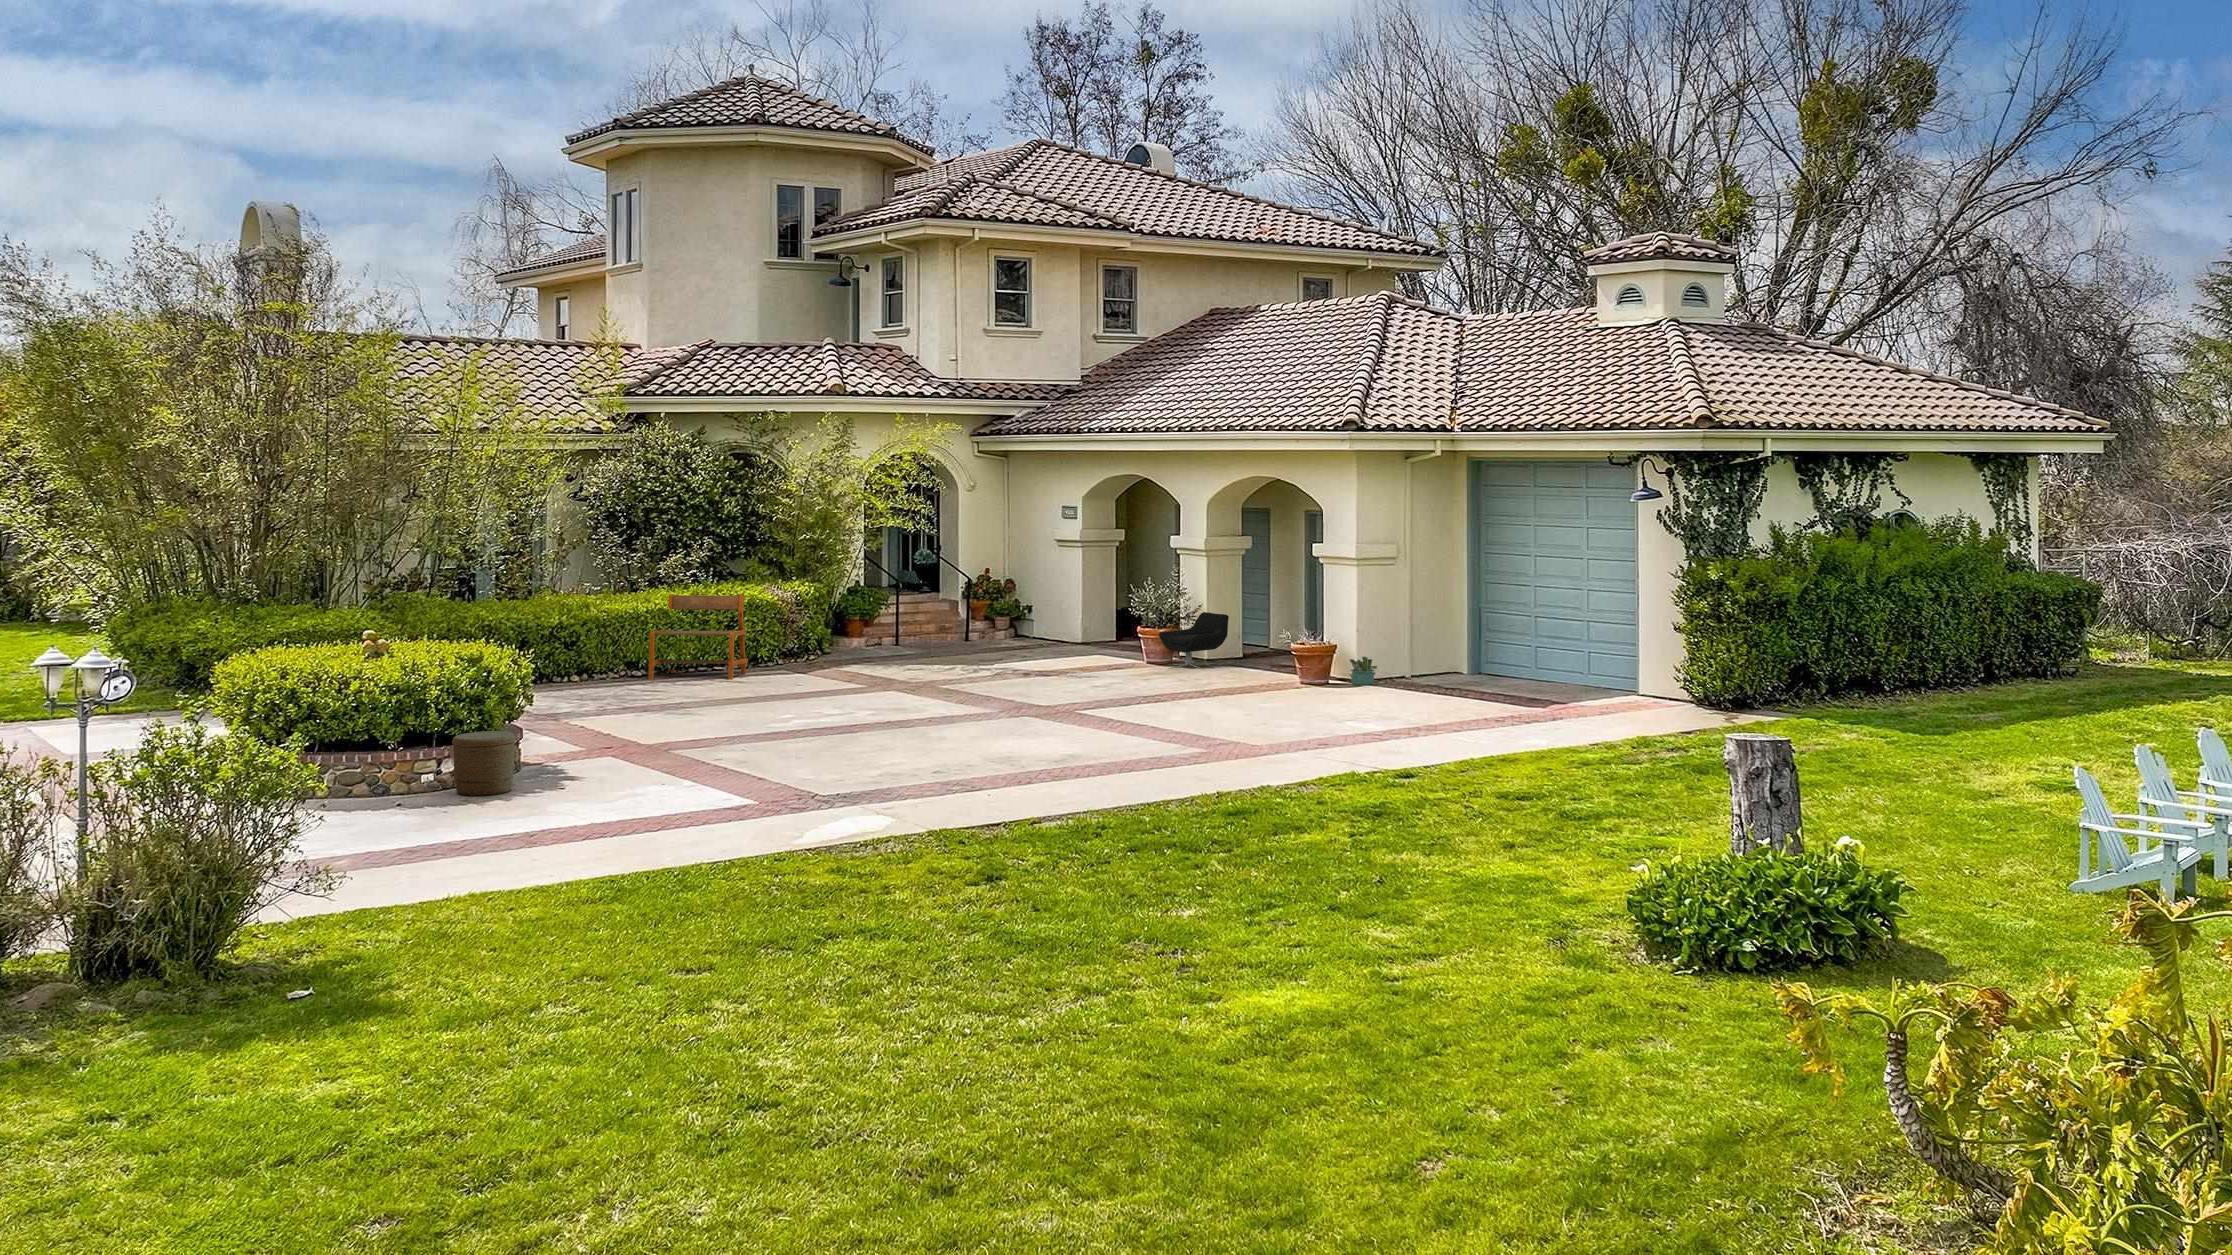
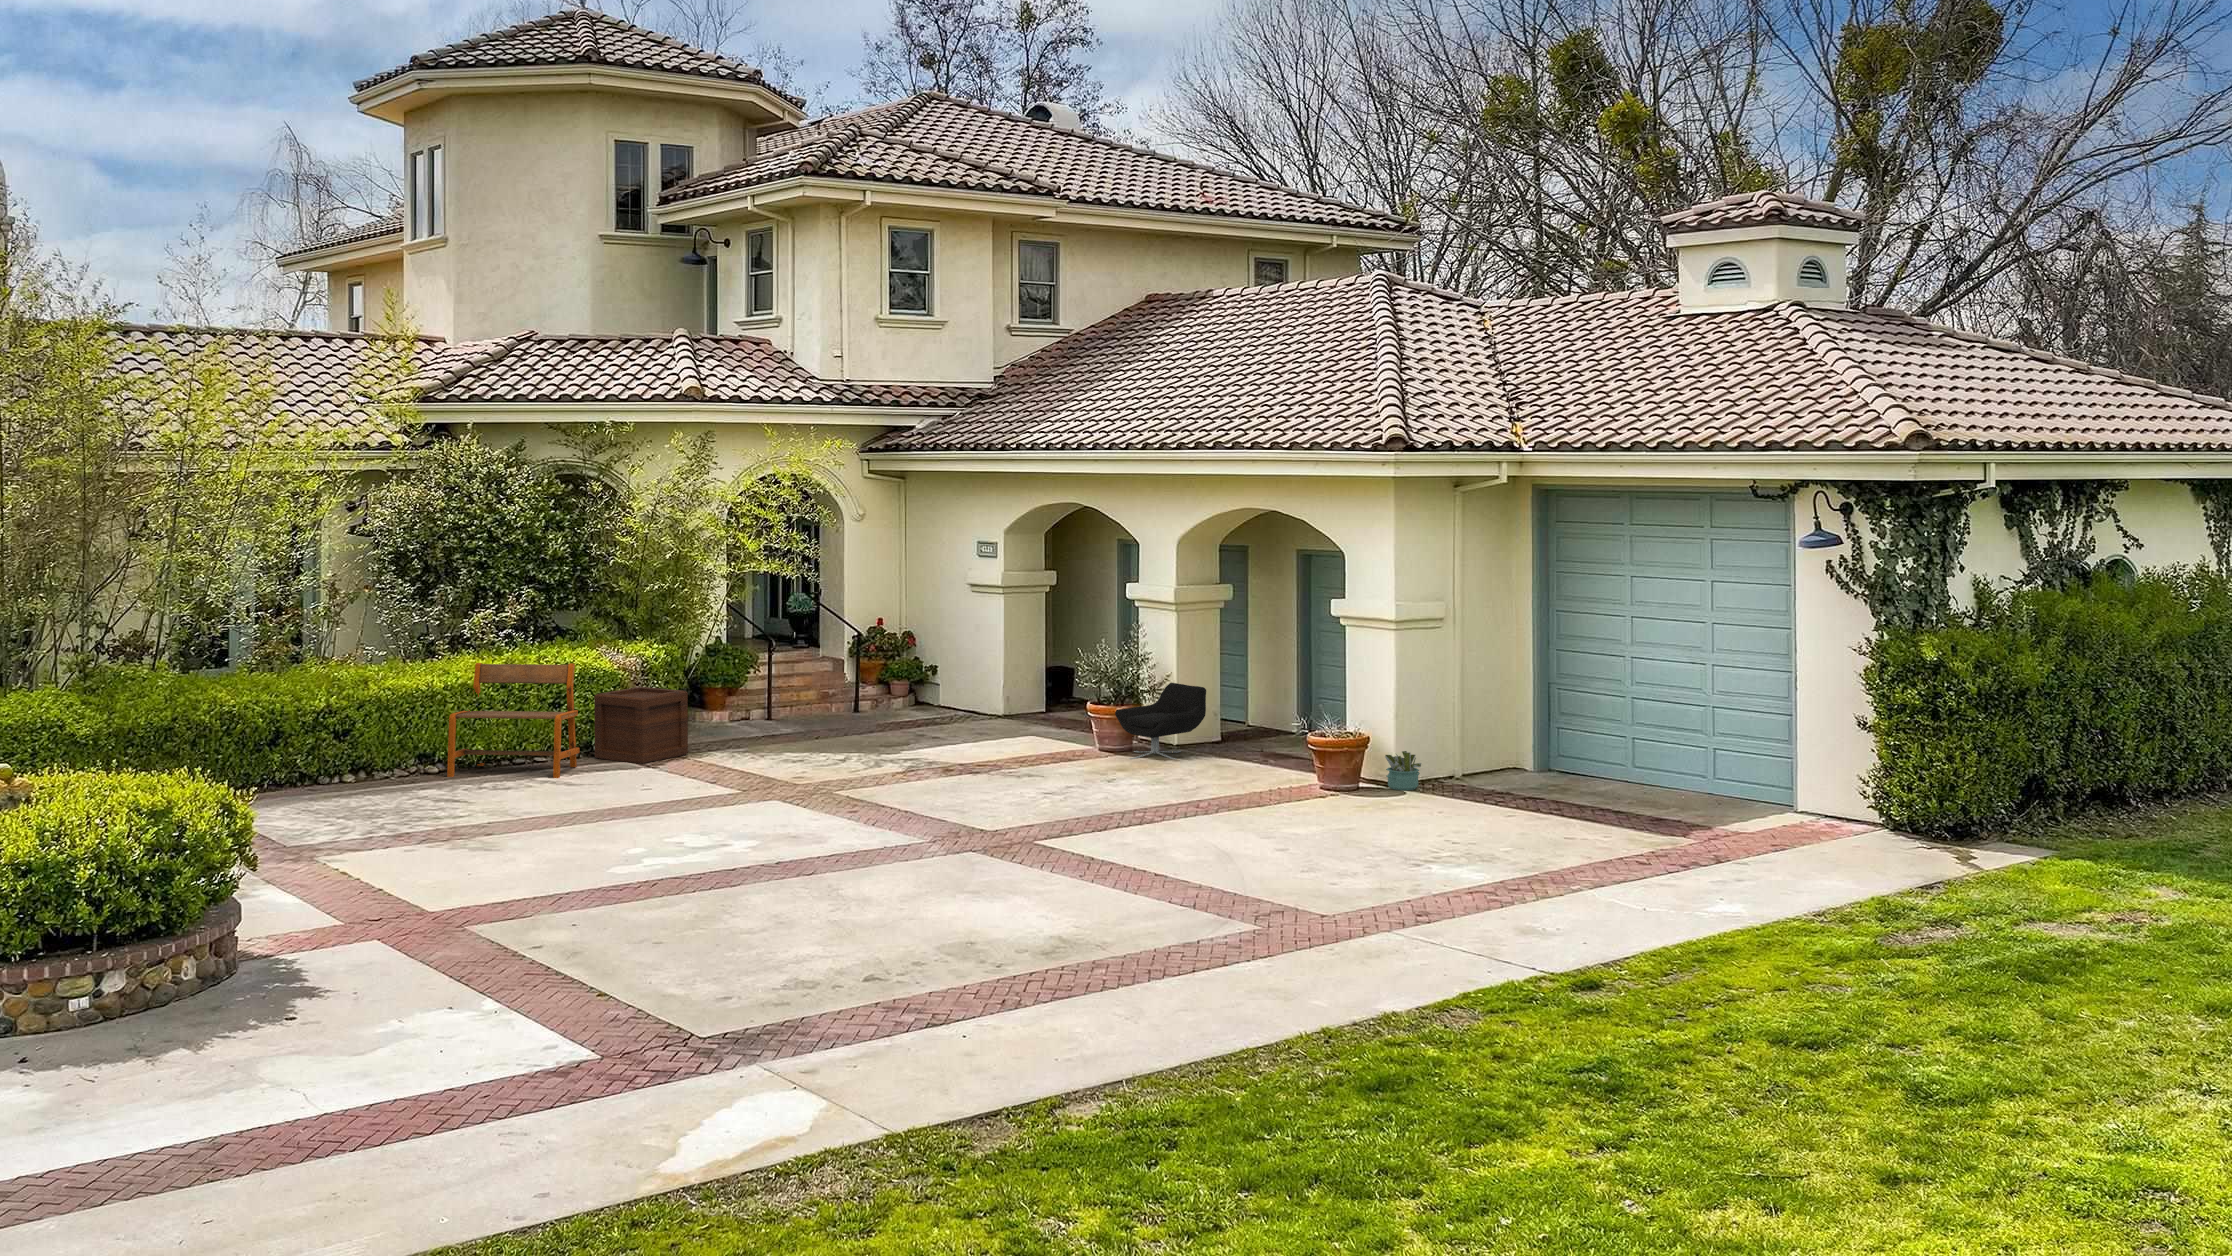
wooden crate: none [759,615,831,672] -> present [594,687,688,764]
woven basket: present [452,731,515,796] -> none [115,926,218,1038]

